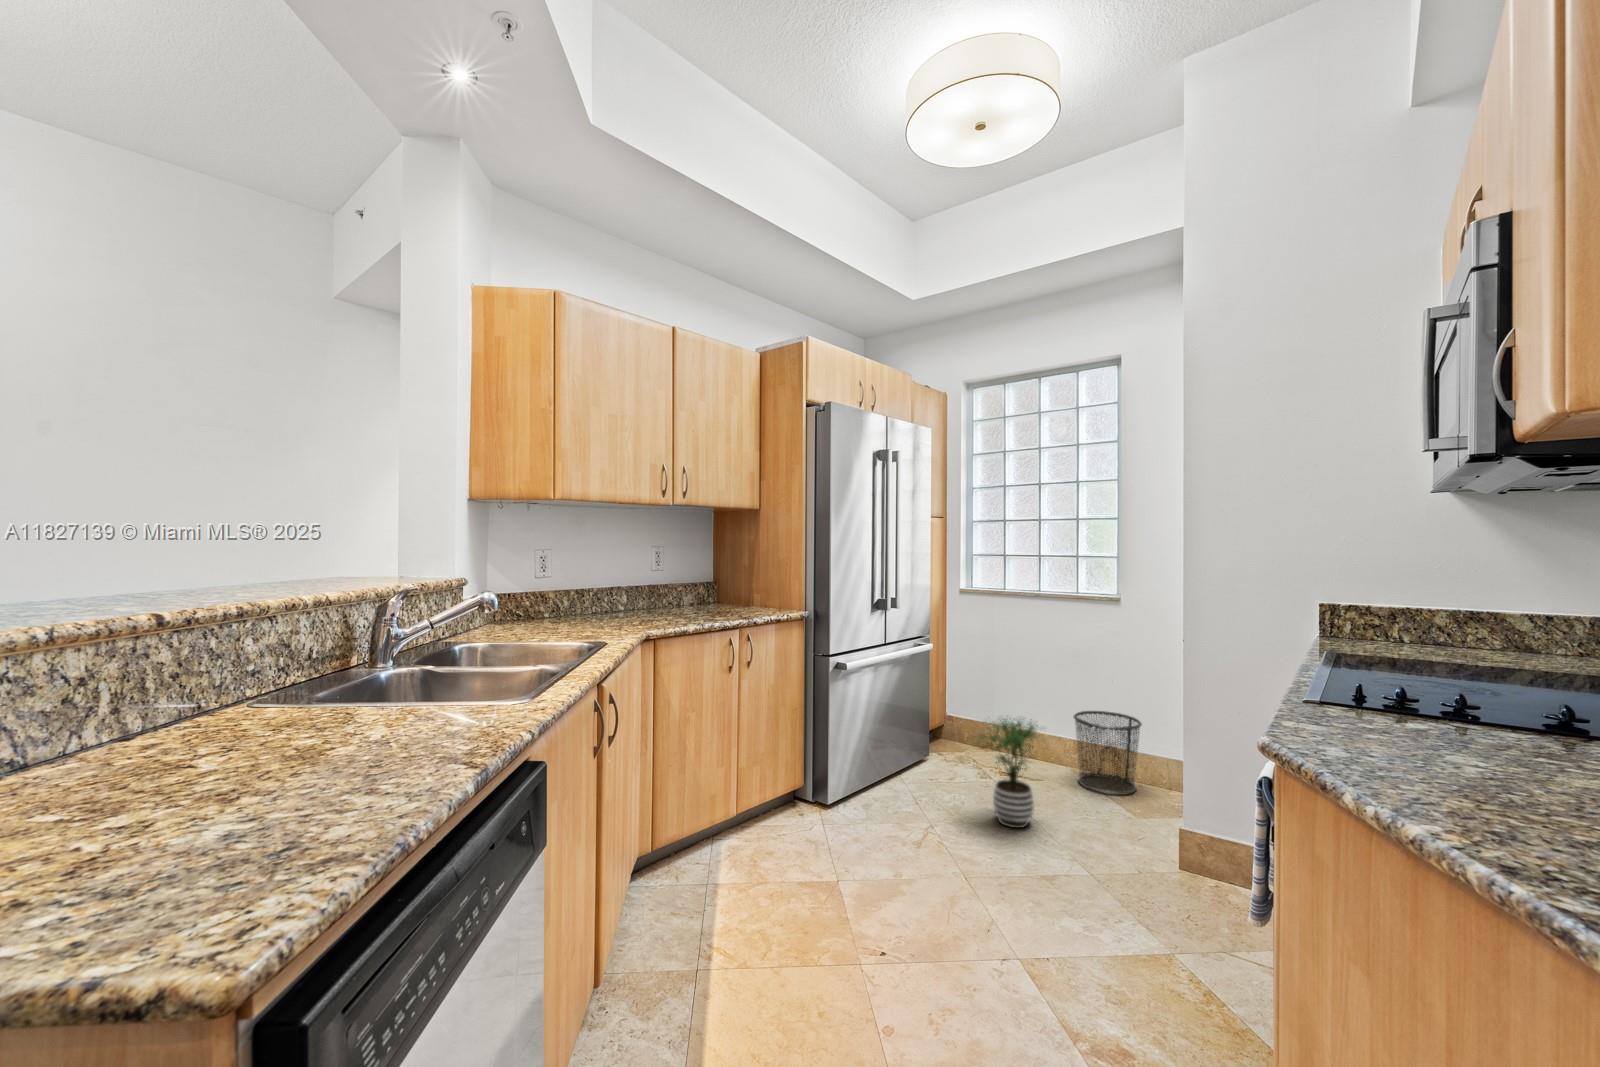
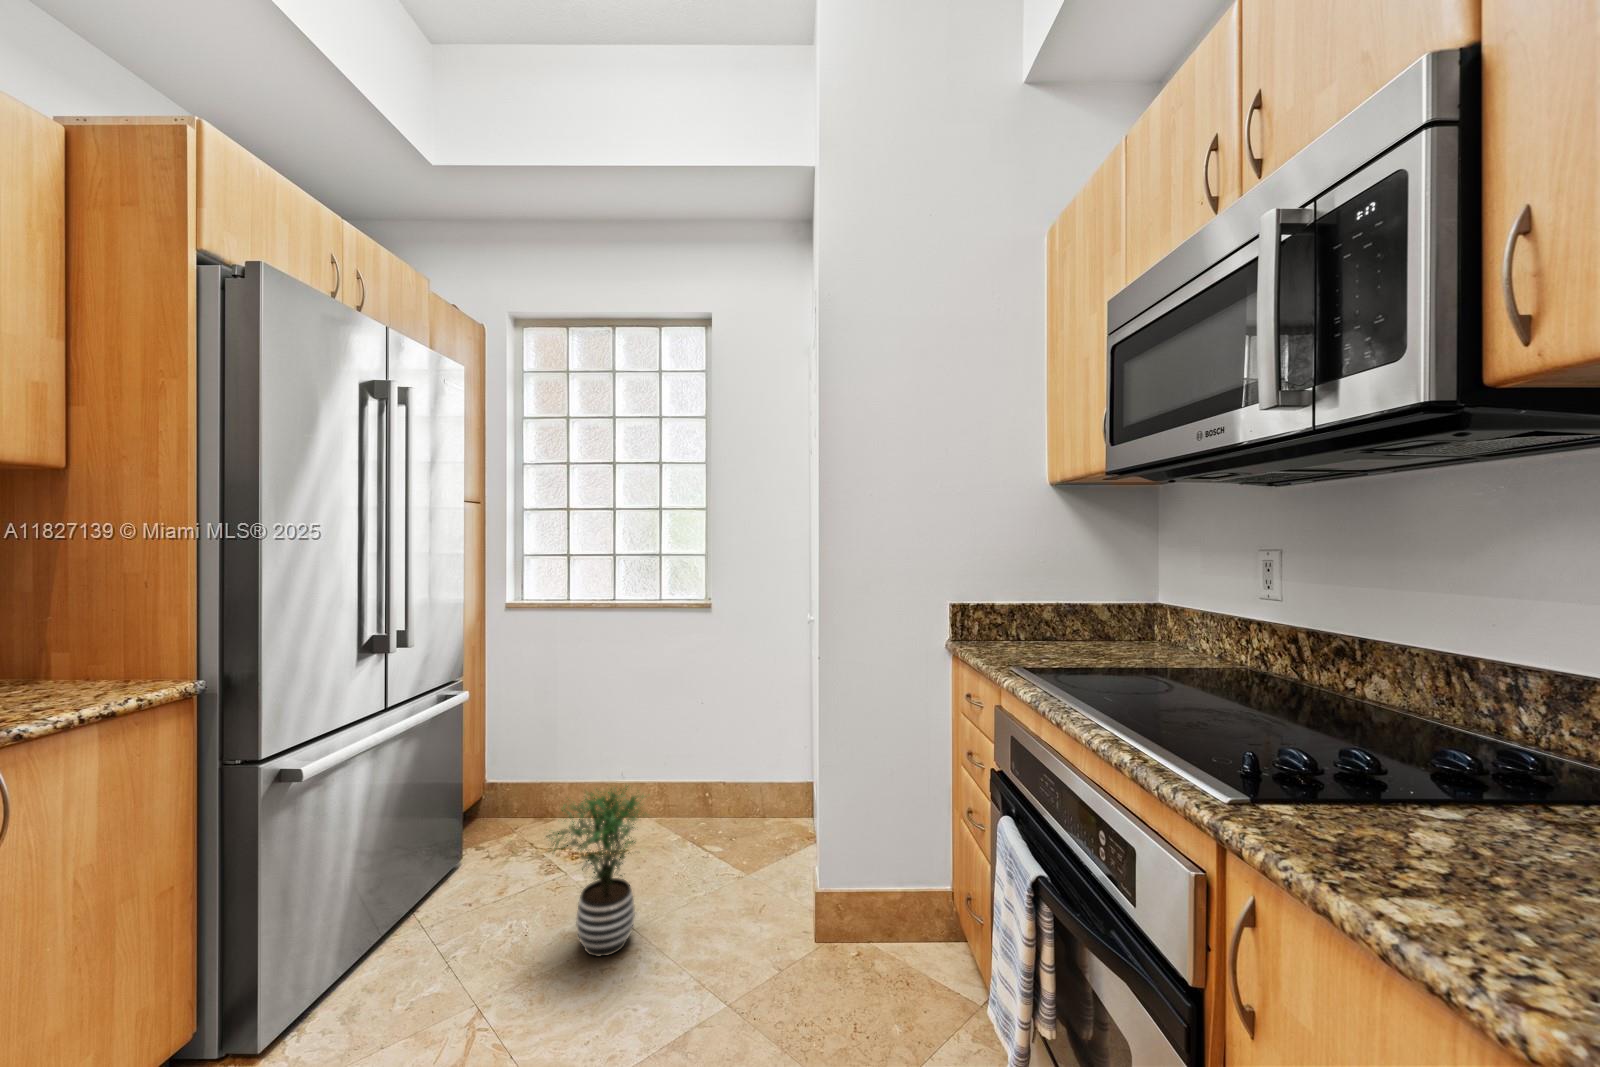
waste bin: present [1074,711,1142,795] -> none [663,739,739,845]

